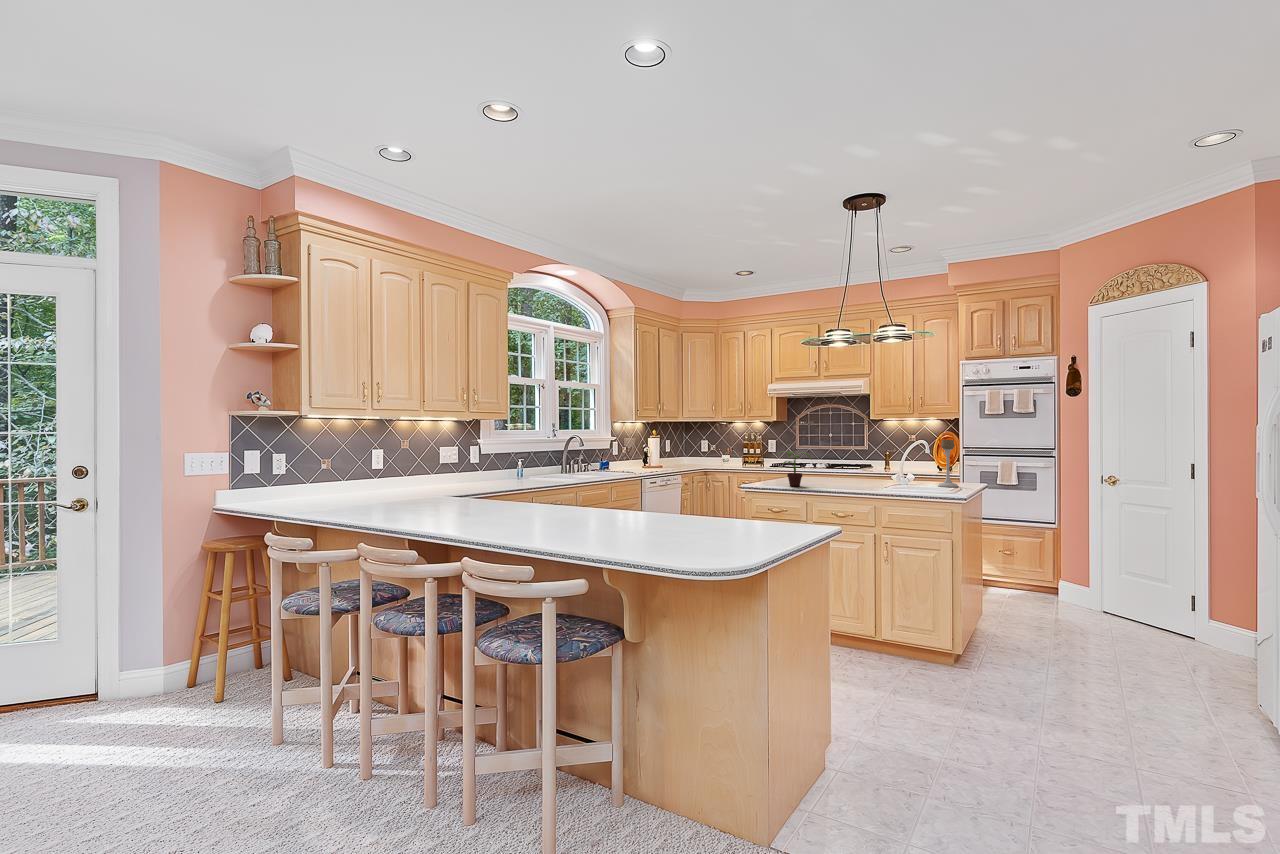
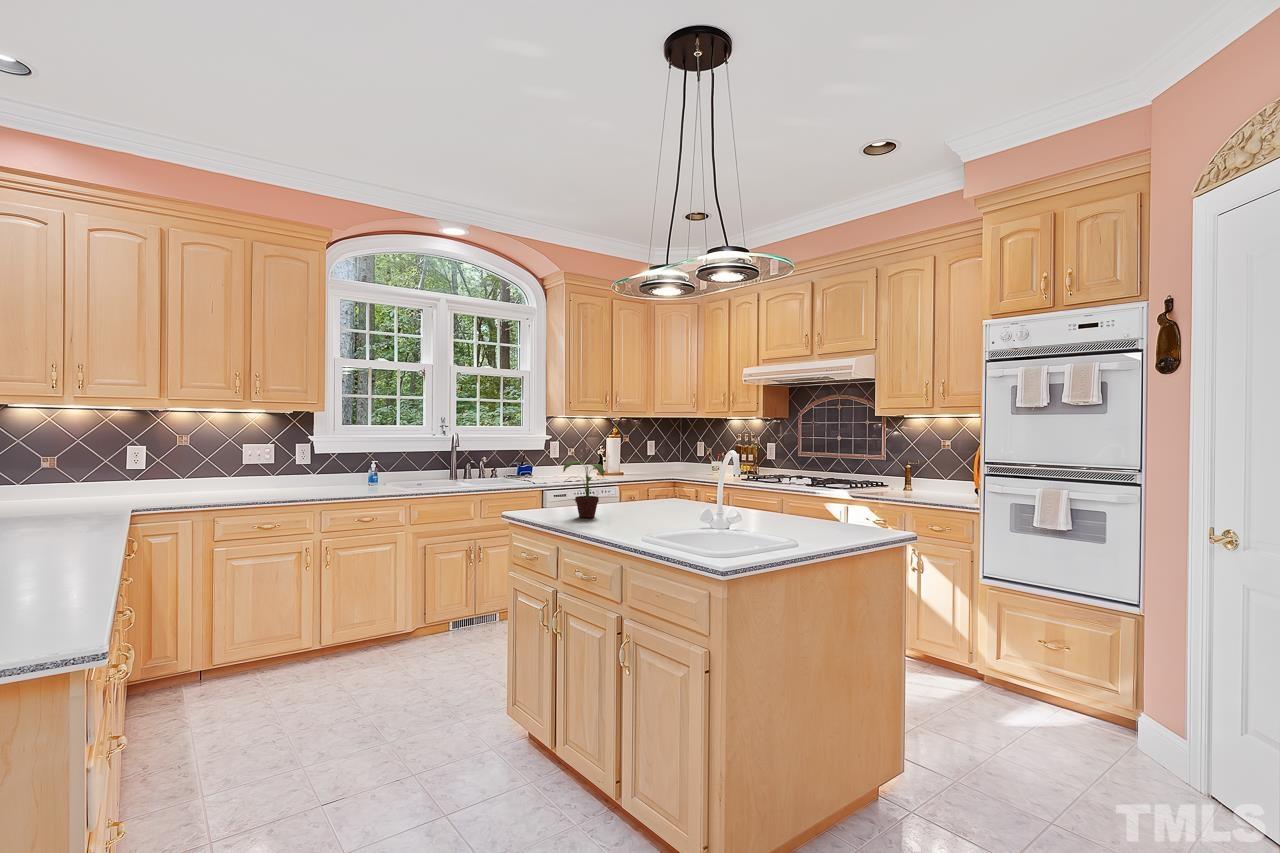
candle holder: present [938,440,958,487] -> none [826,448,861,534]

